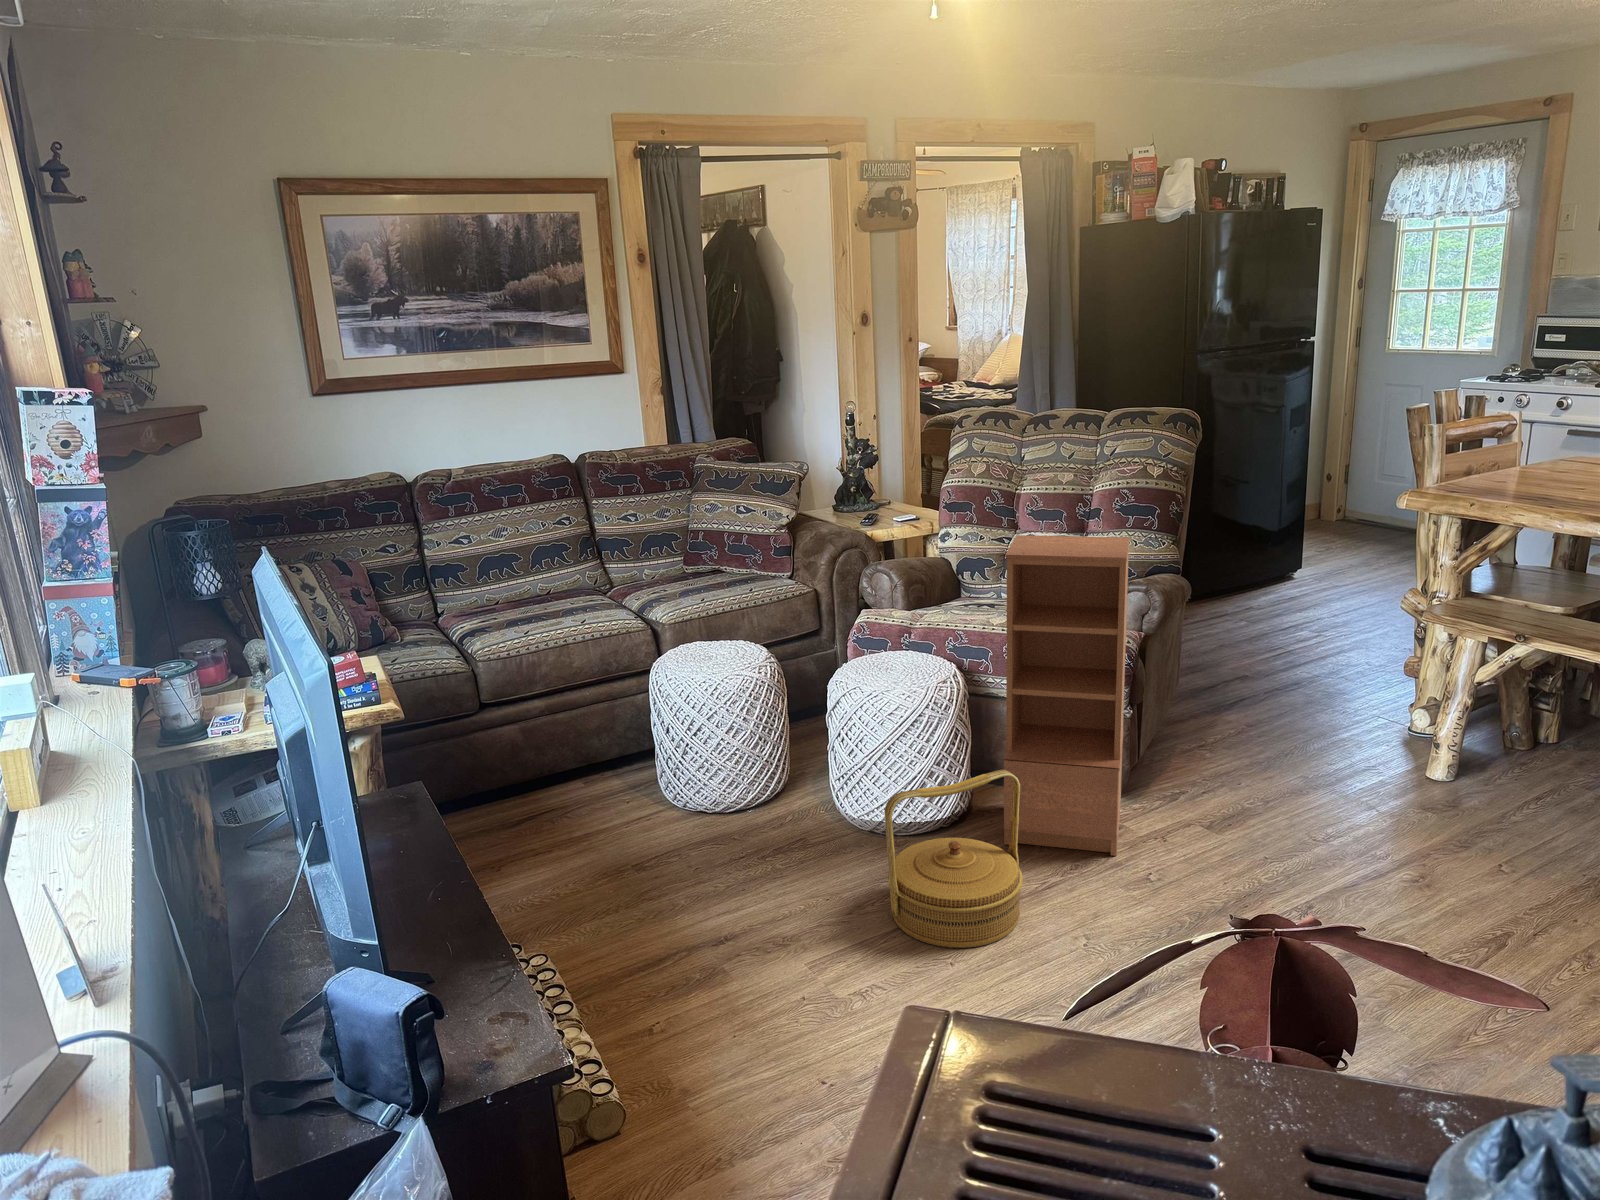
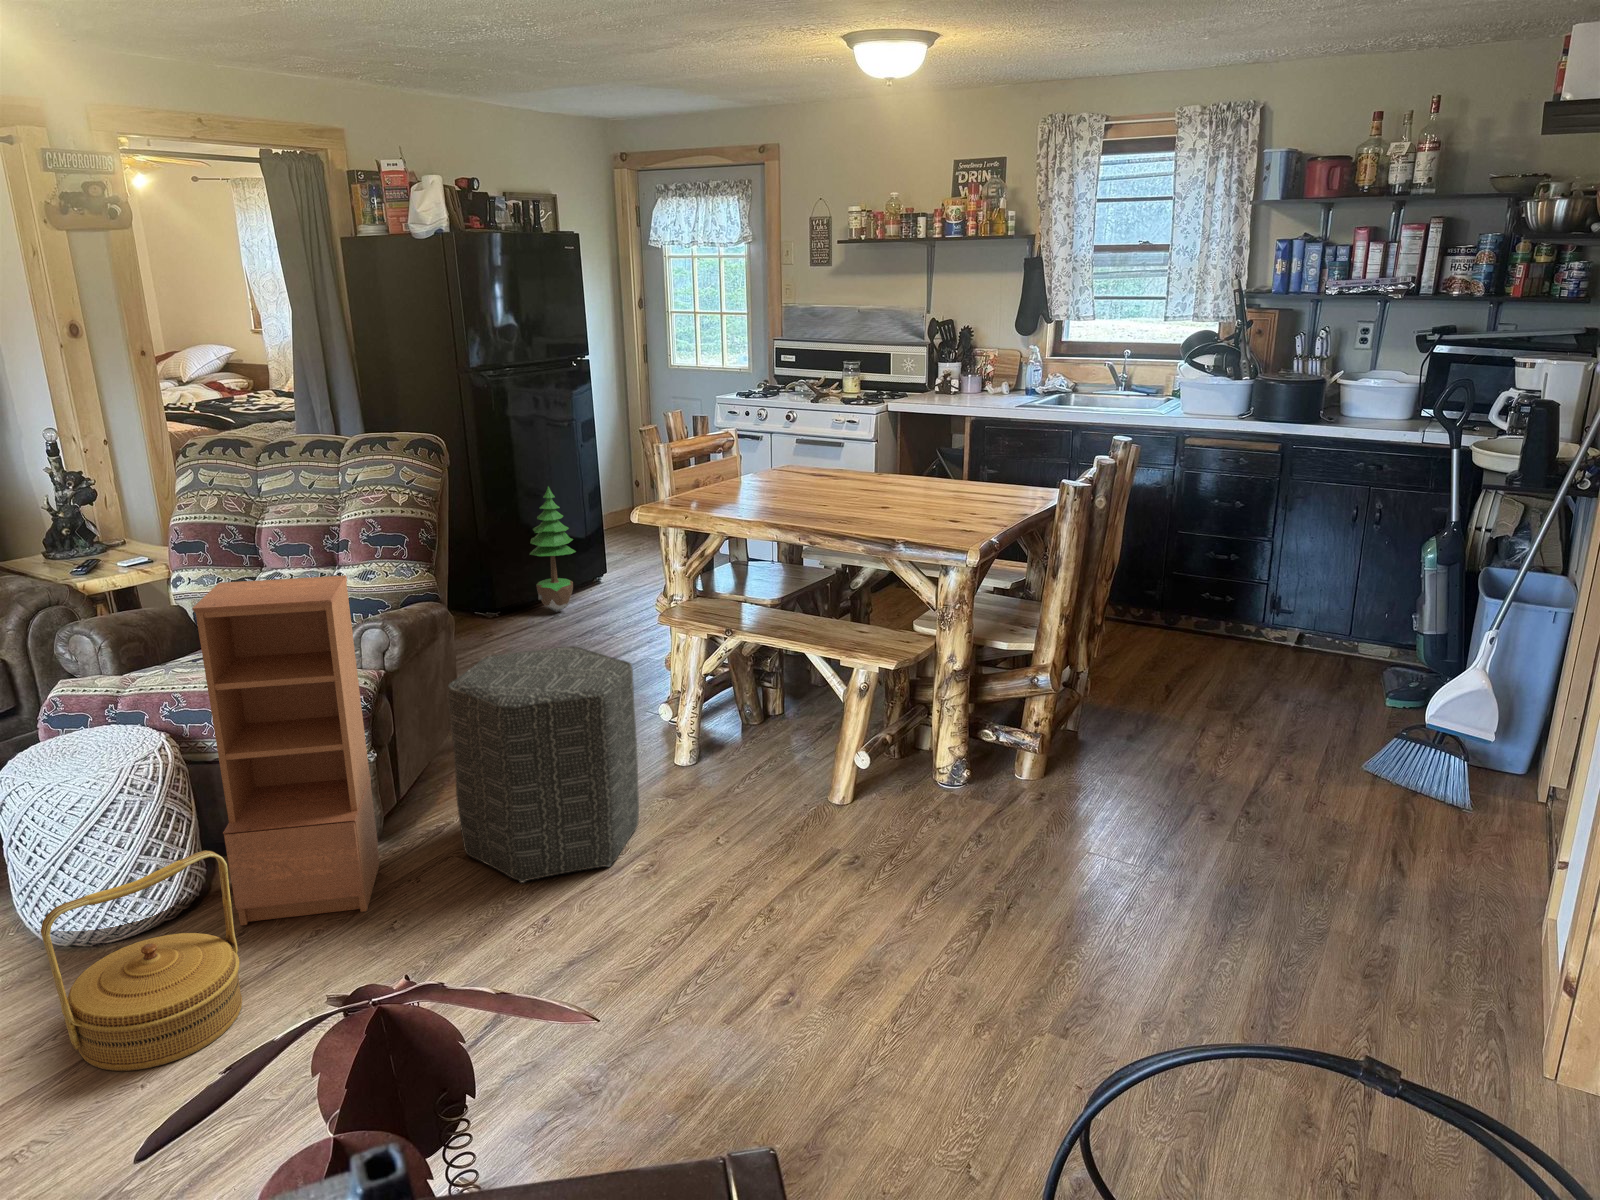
potted tree: none [1232,471,1284,602] -> present [530,486,576,612]
ottoman: none [1204,631,1411,865] -> present [447,646,639,882]

